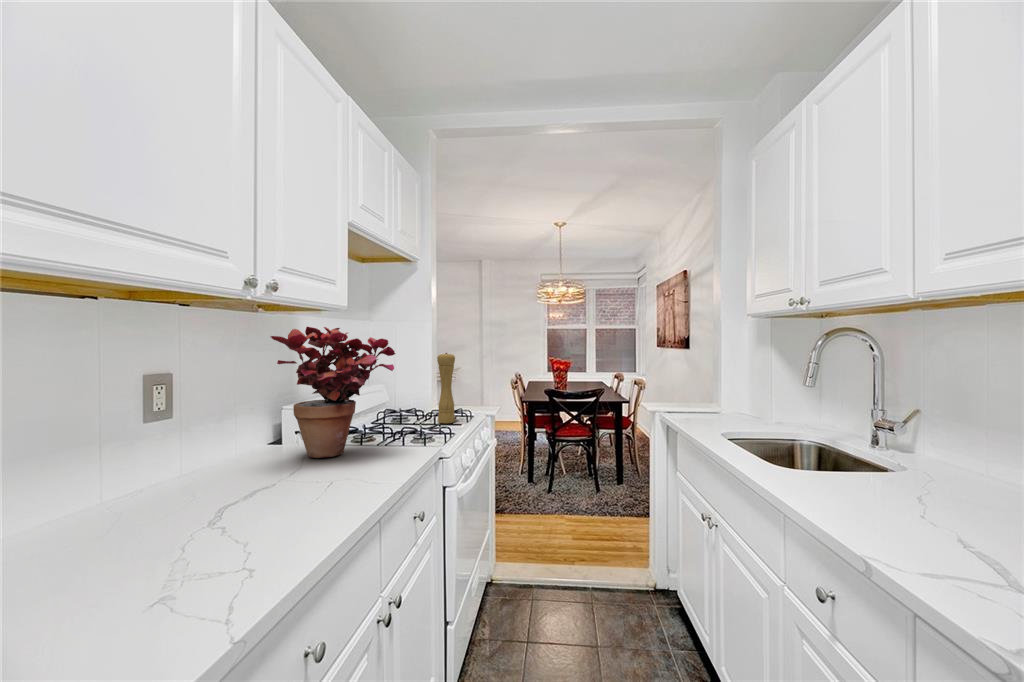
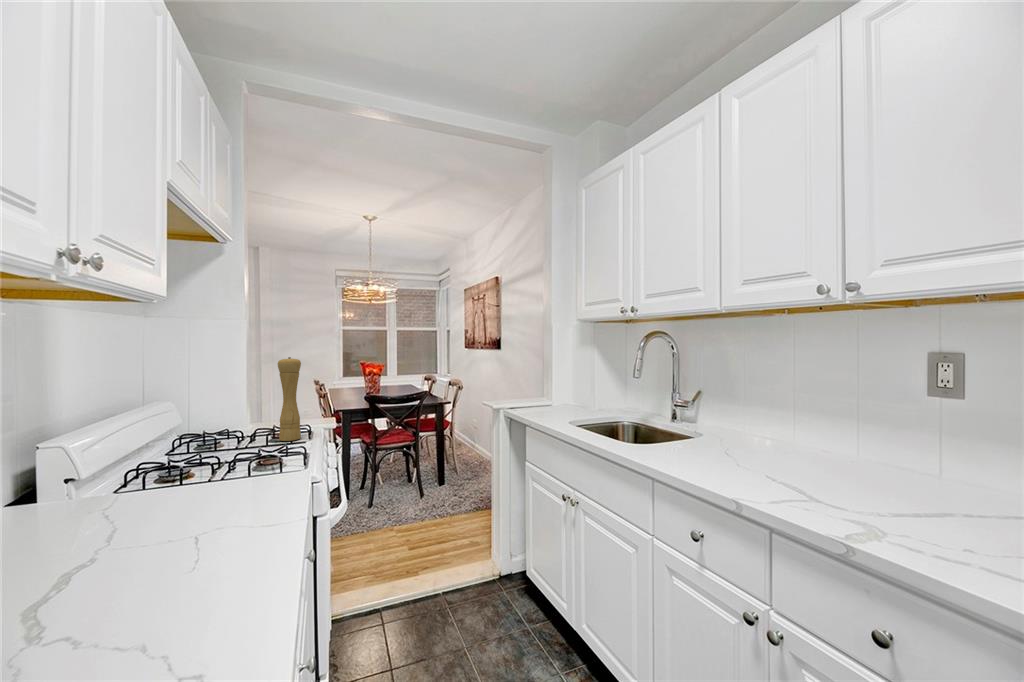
potted plant: present [270,327,395,458] -> none [64,323,256,506]

